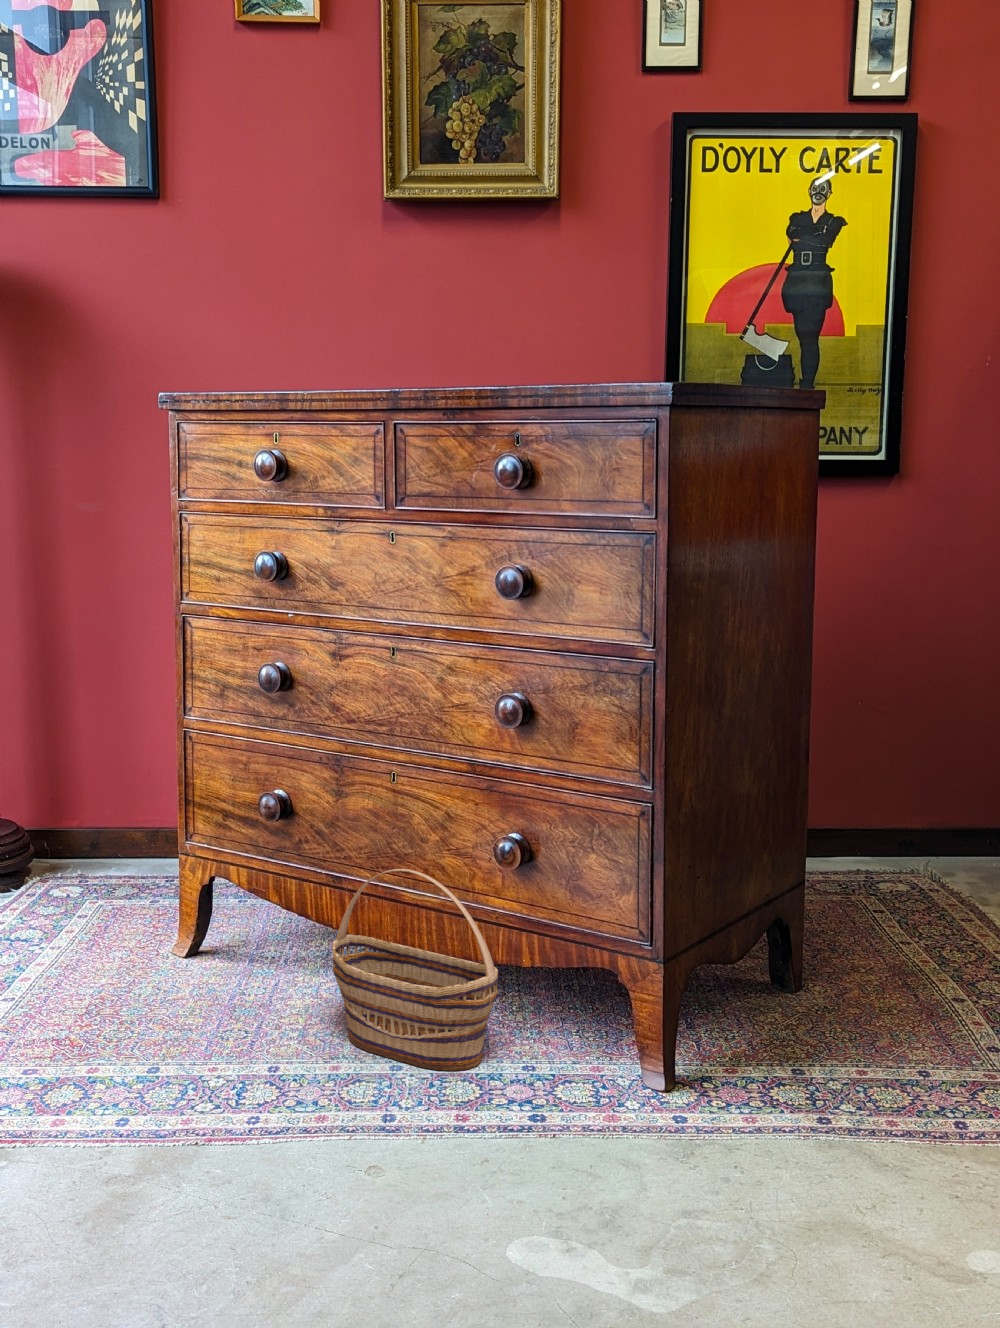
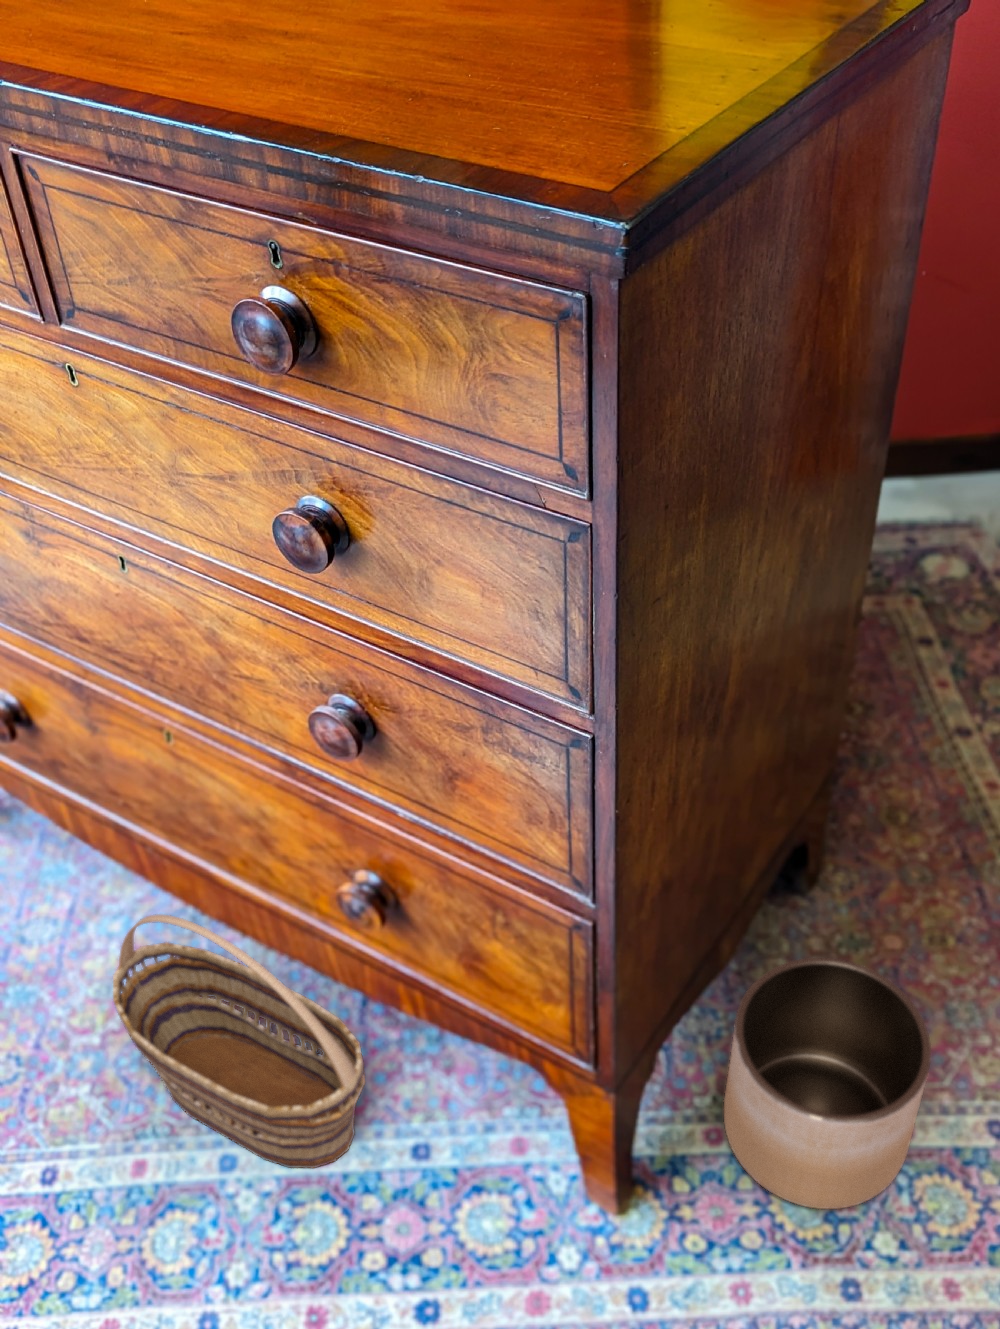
planter: none [734,938,862,1089] -> present [724,958,931,1209]

